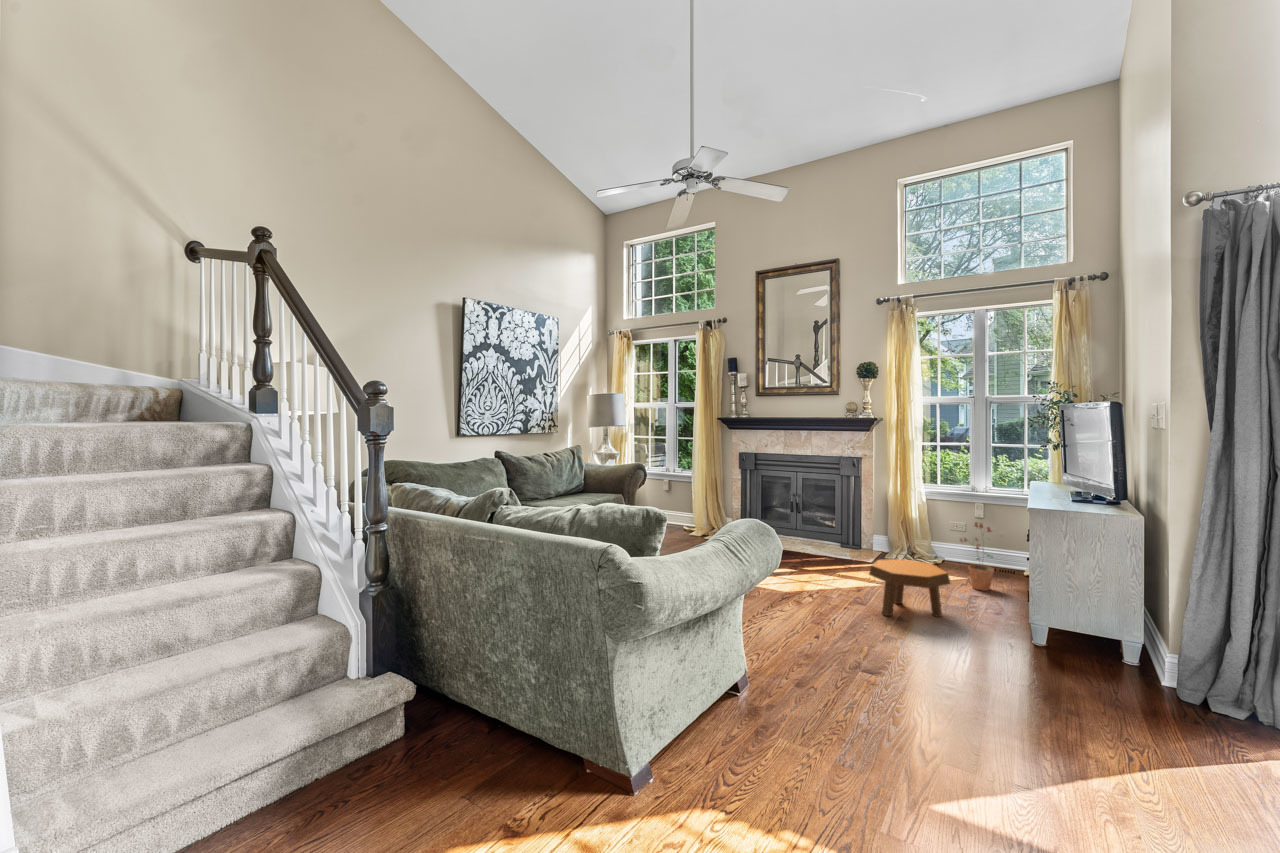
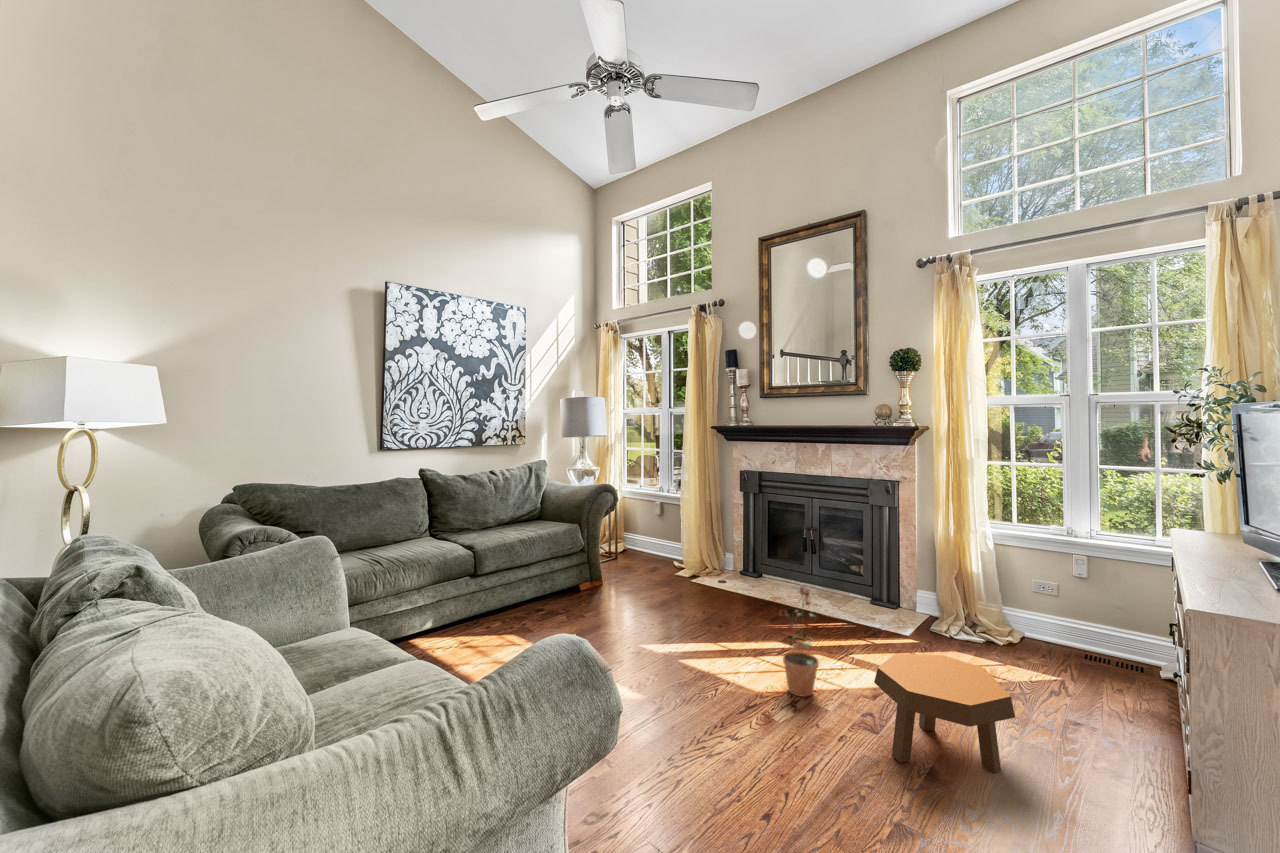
potted plant: present [960,522,994,591] -> present [779,586,819,697]

